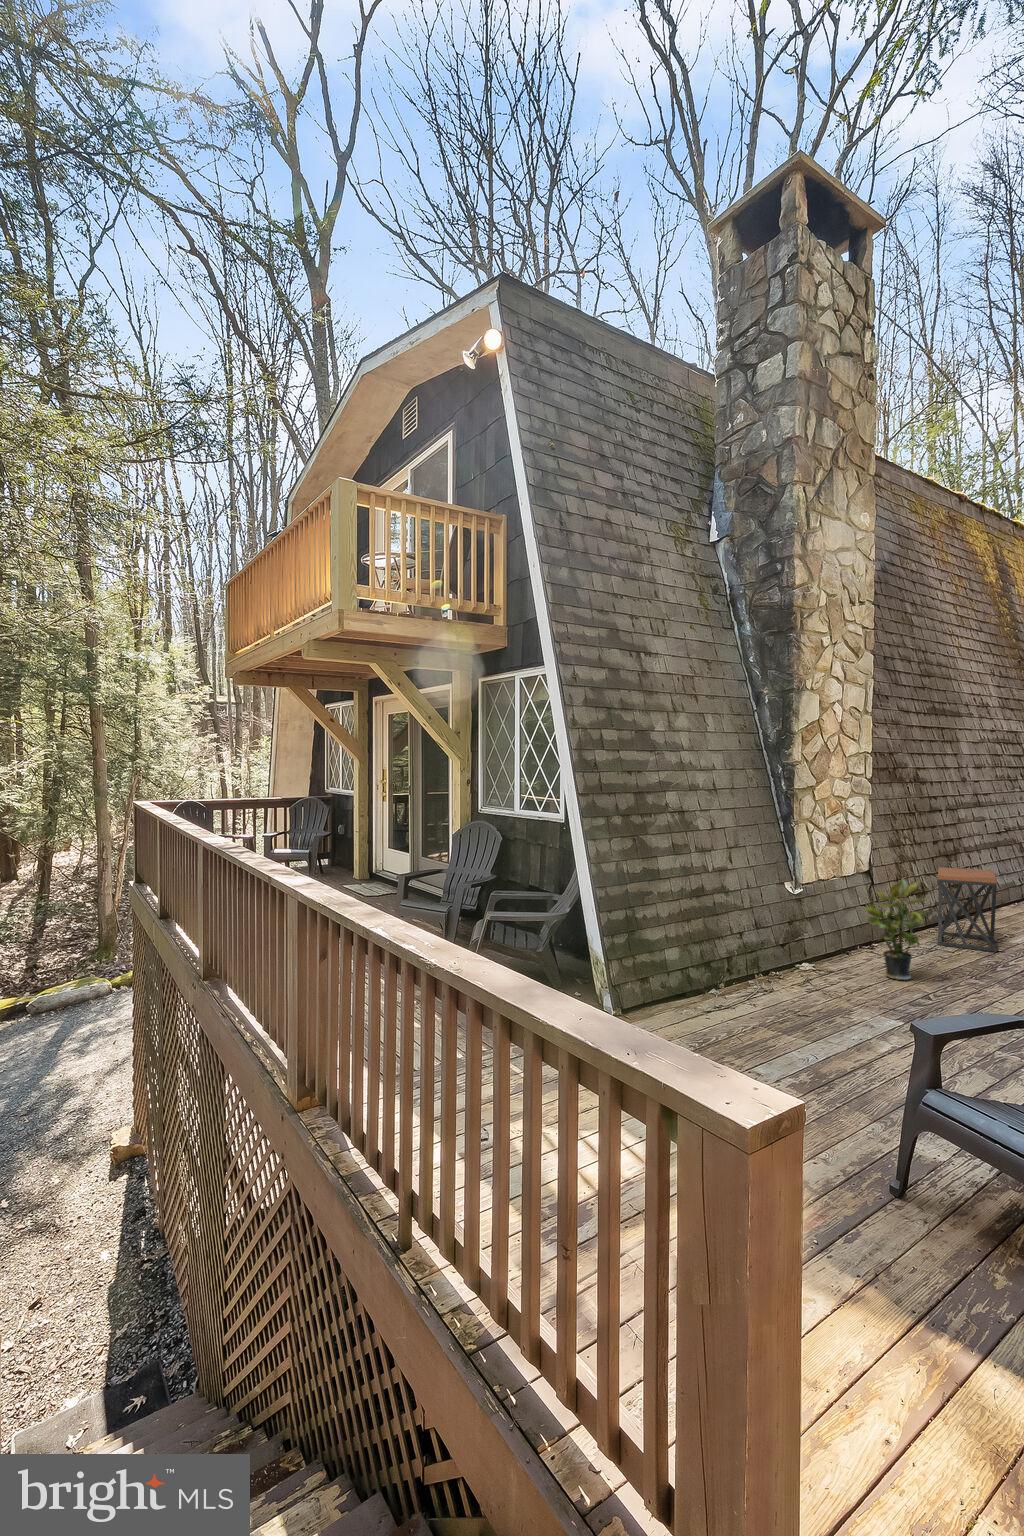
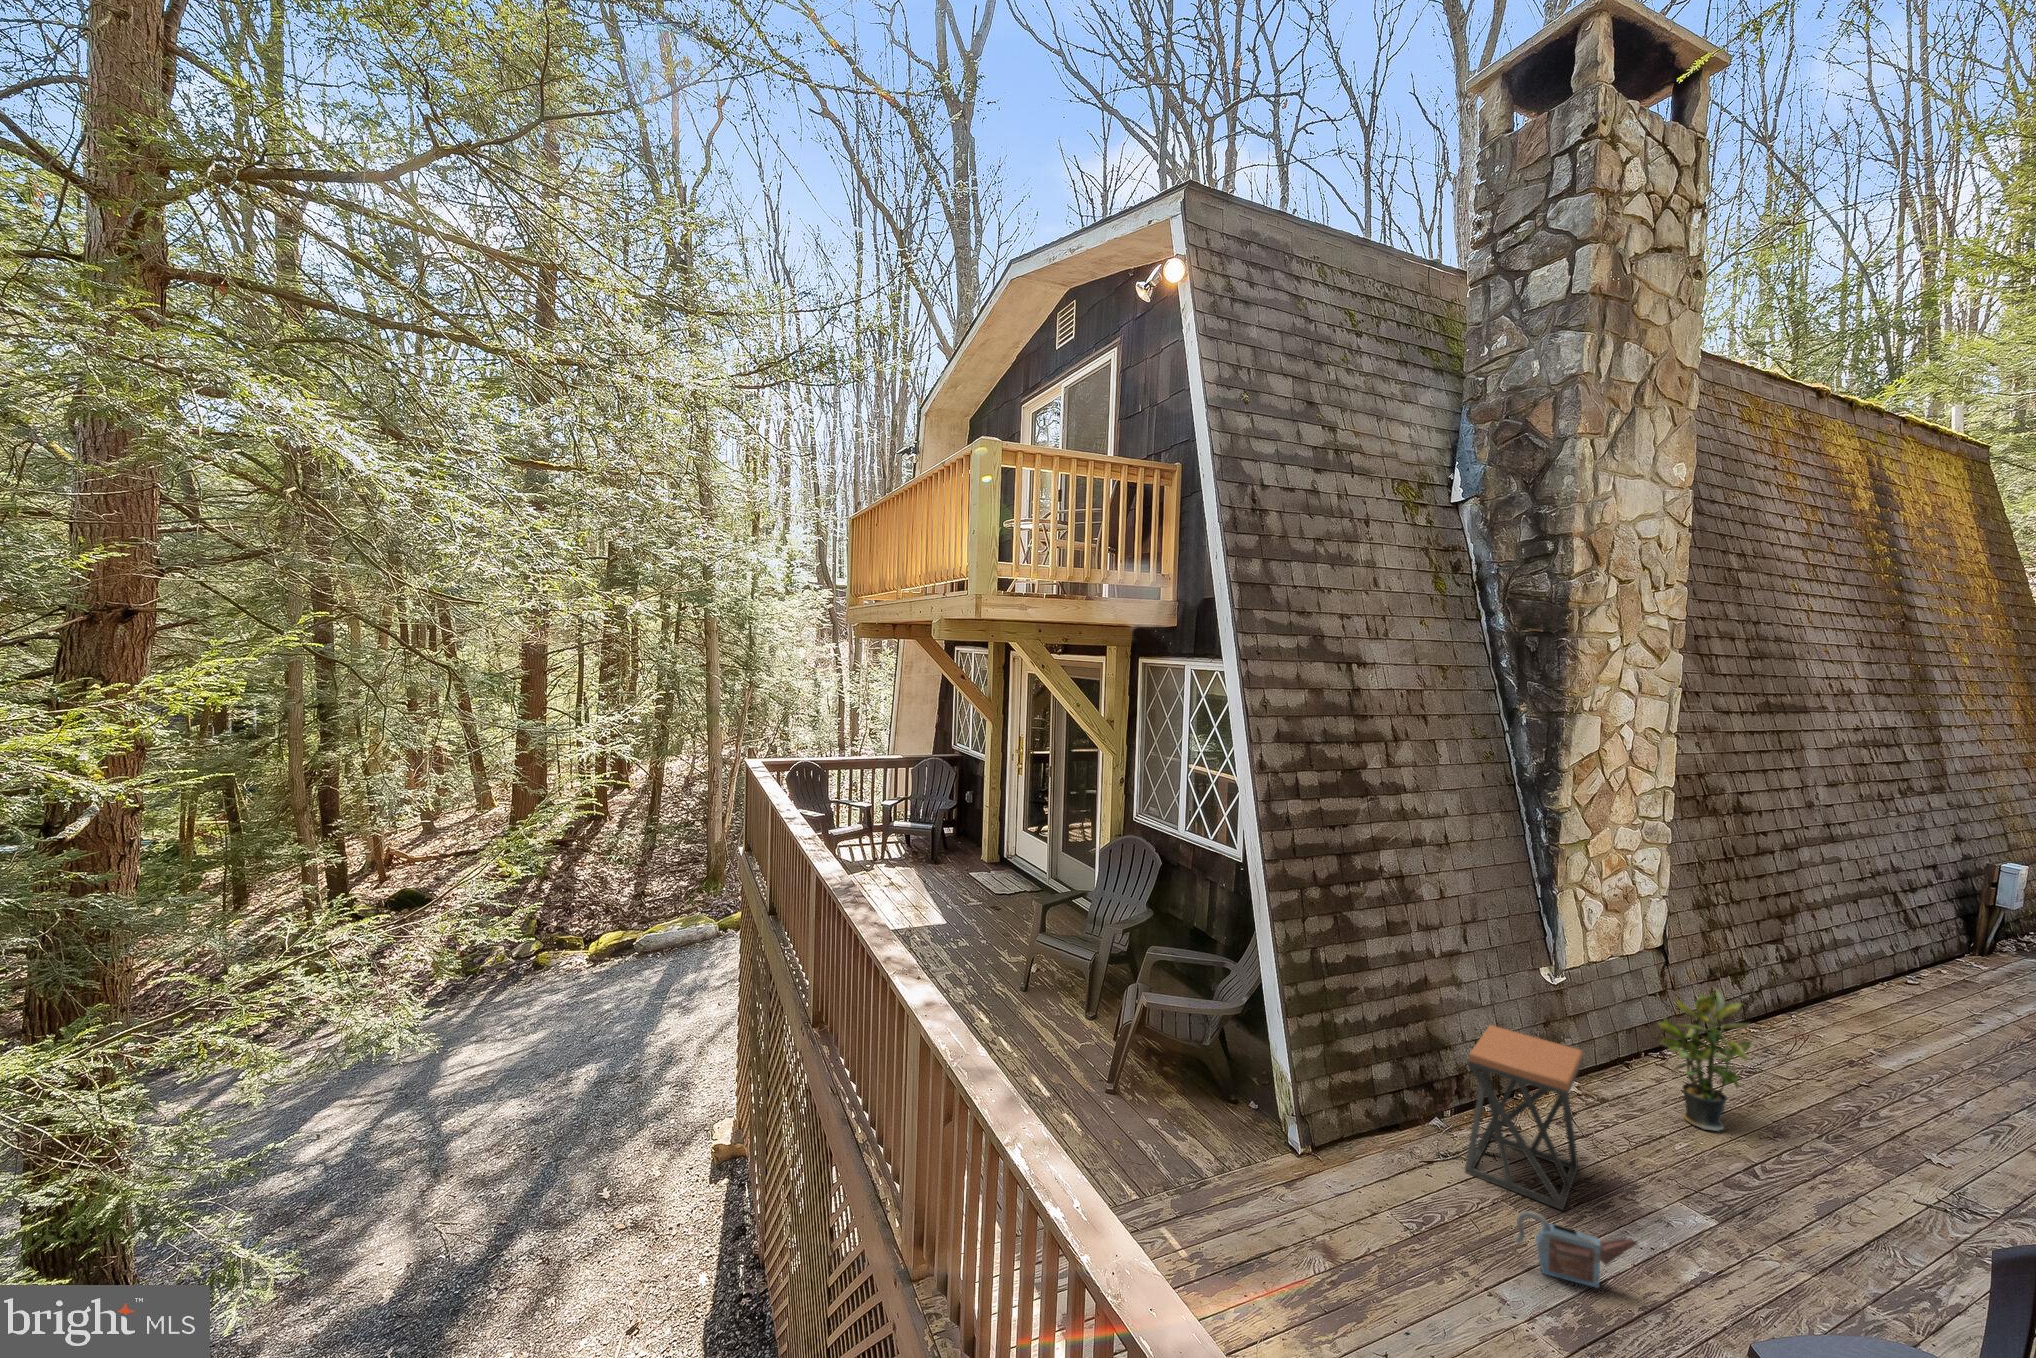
stool: present [938,867,997,952] -> present [1465,1025,1583,1210]
watering can: none [768,1017,851,1065] -> present [1515,1211,1637,1288]

